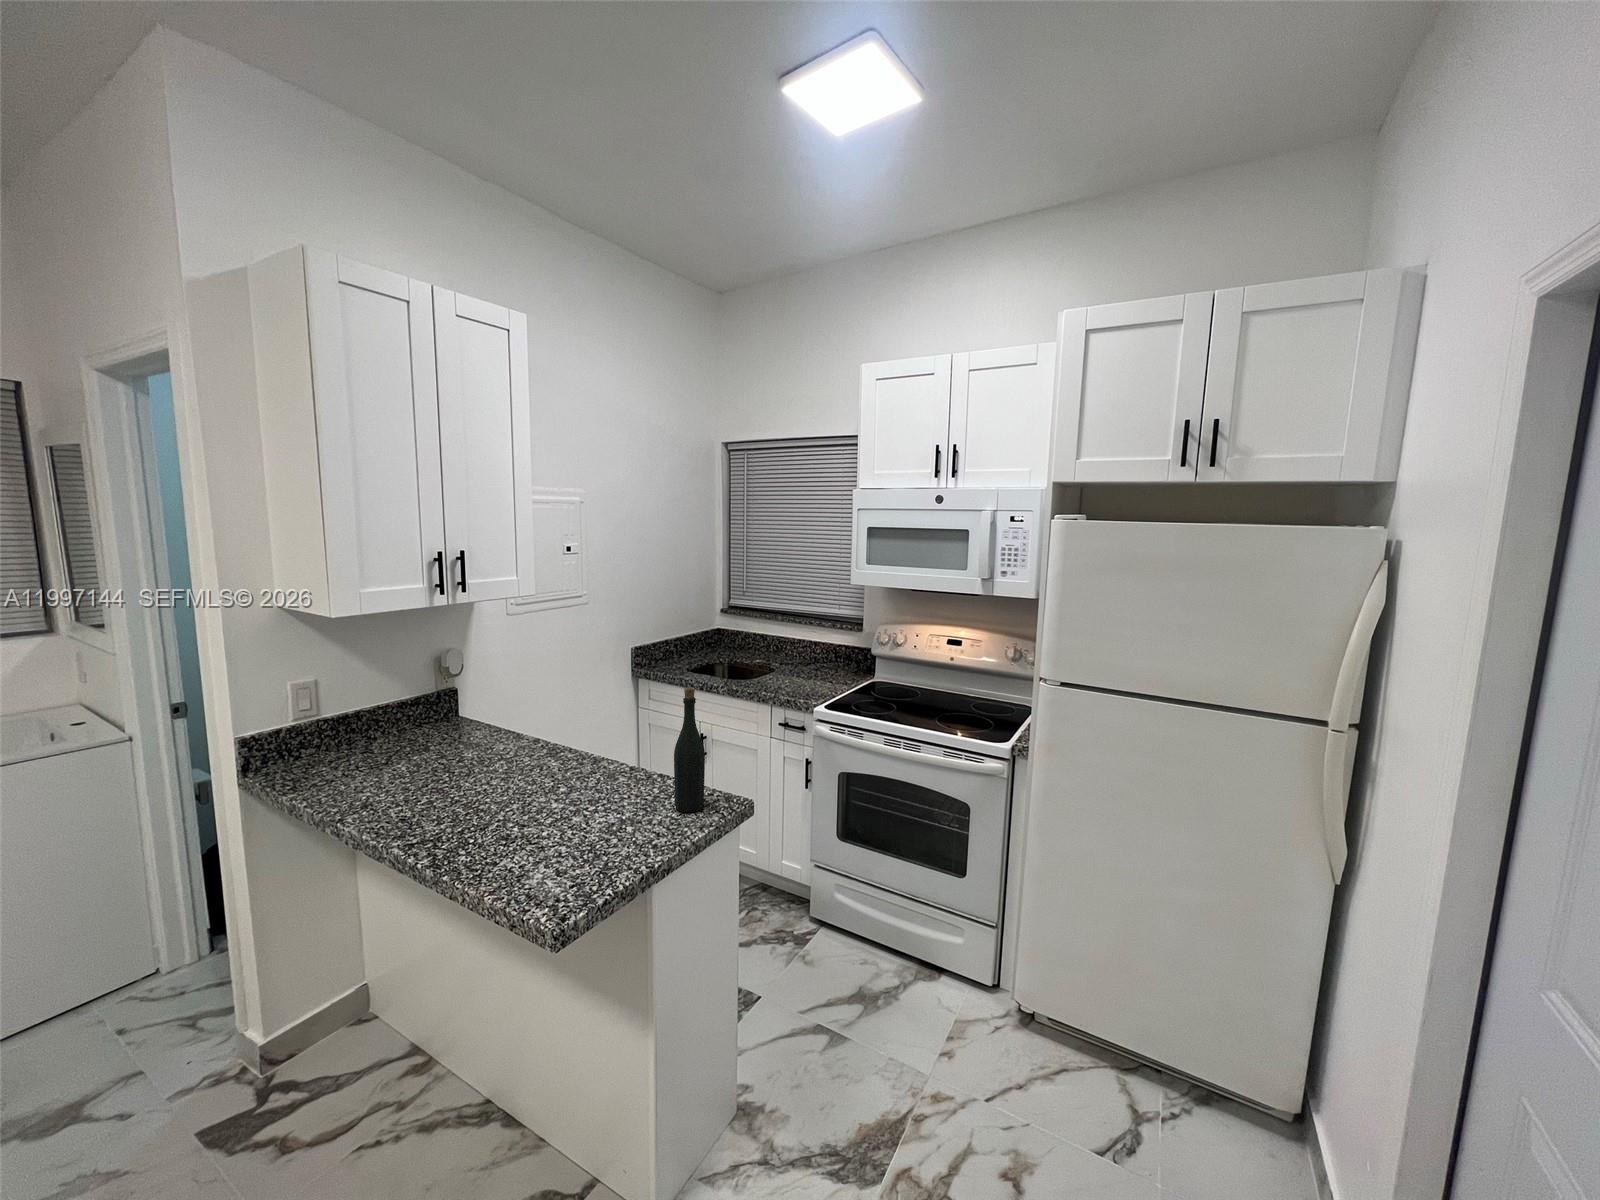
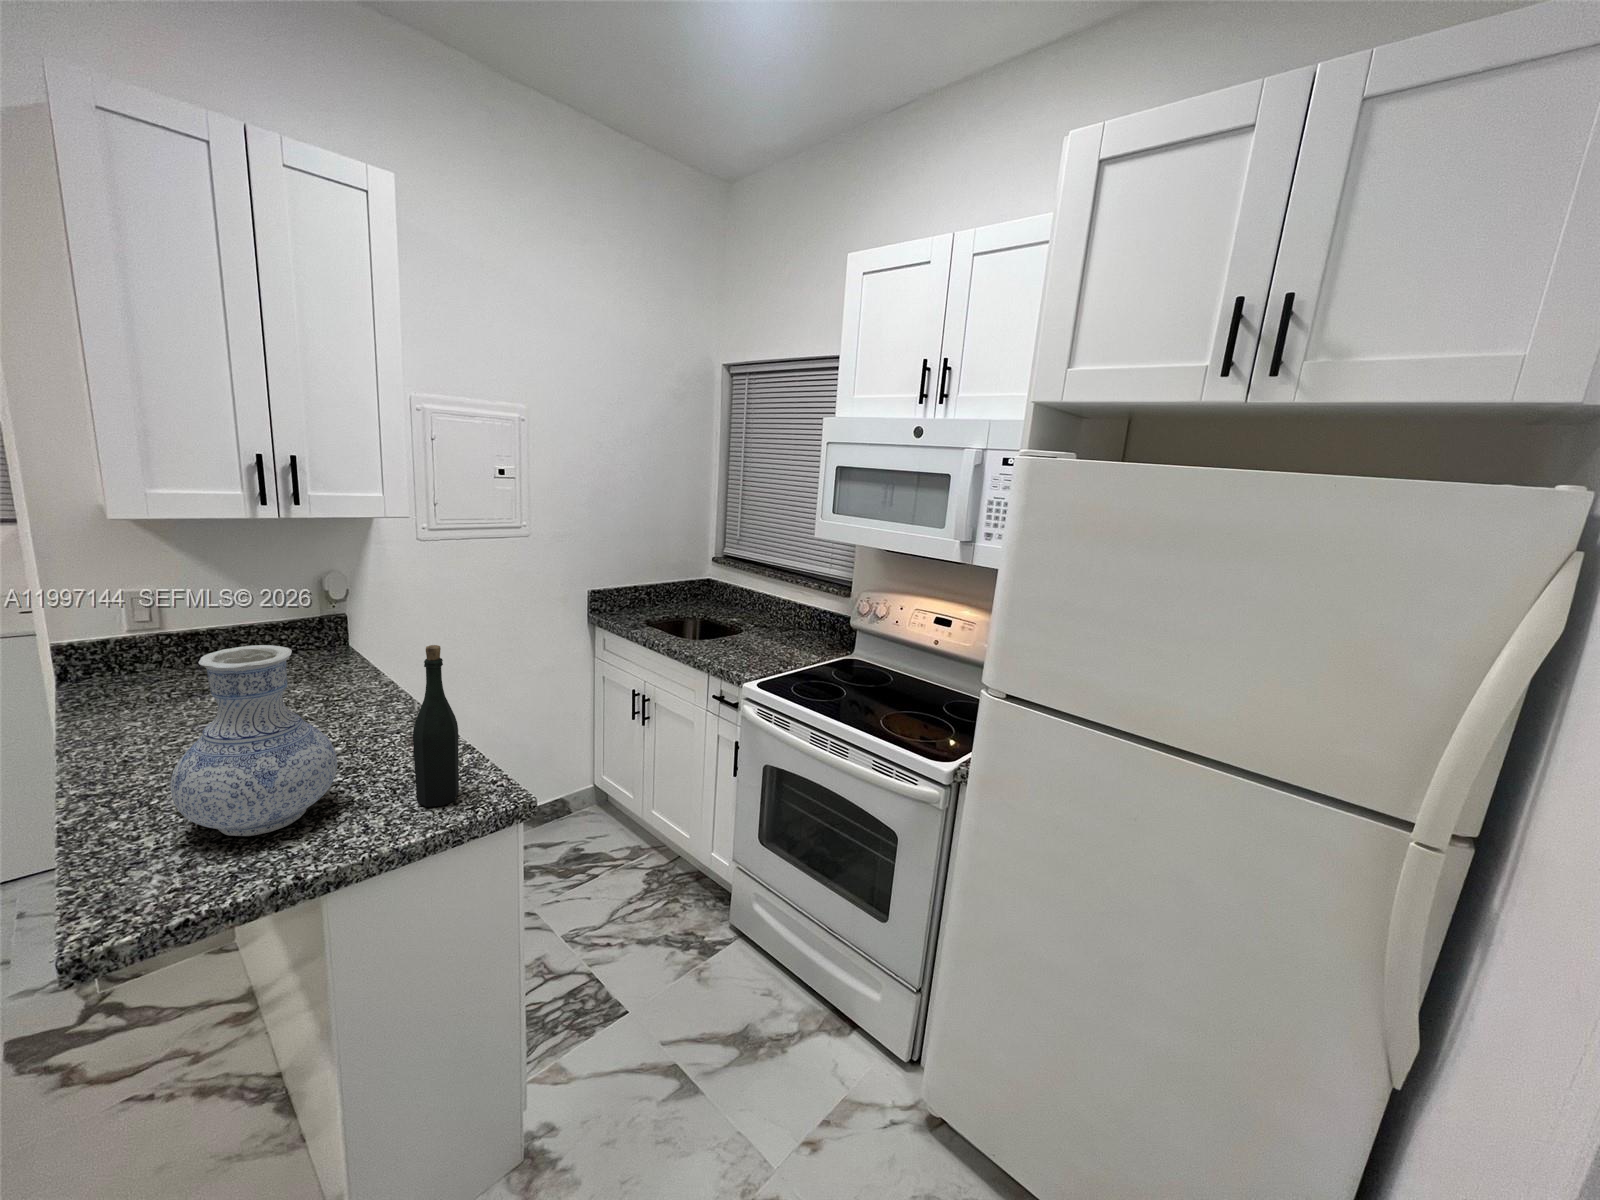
vase: none [522,700,626,848] -> present [170,645,337,836]

